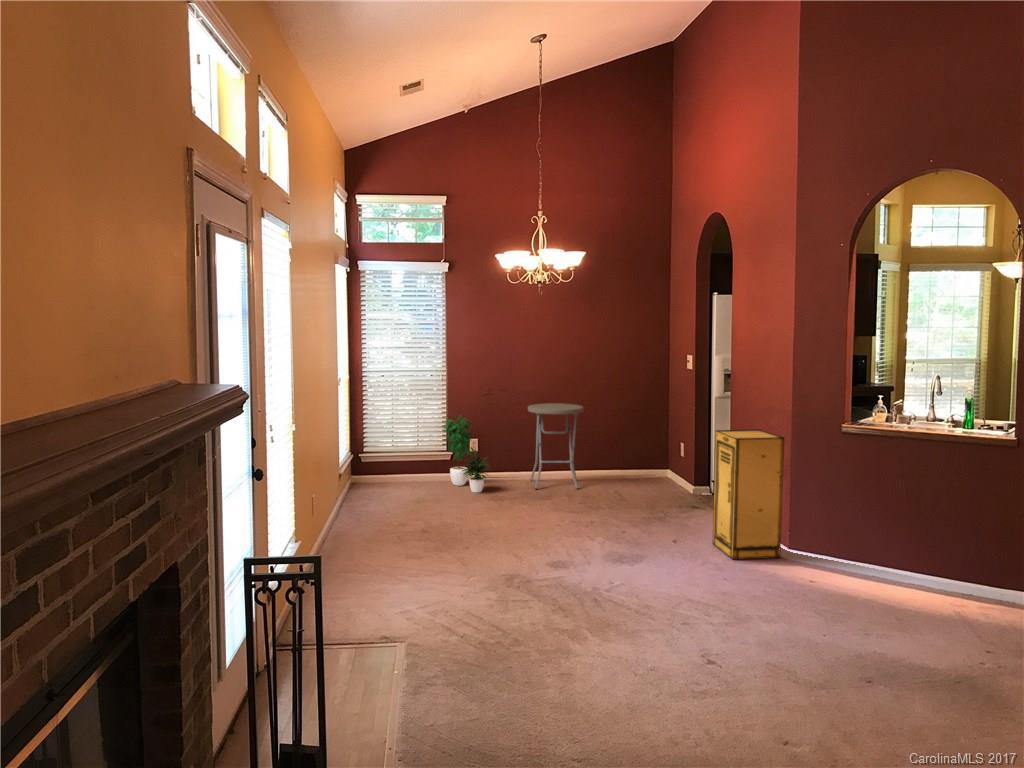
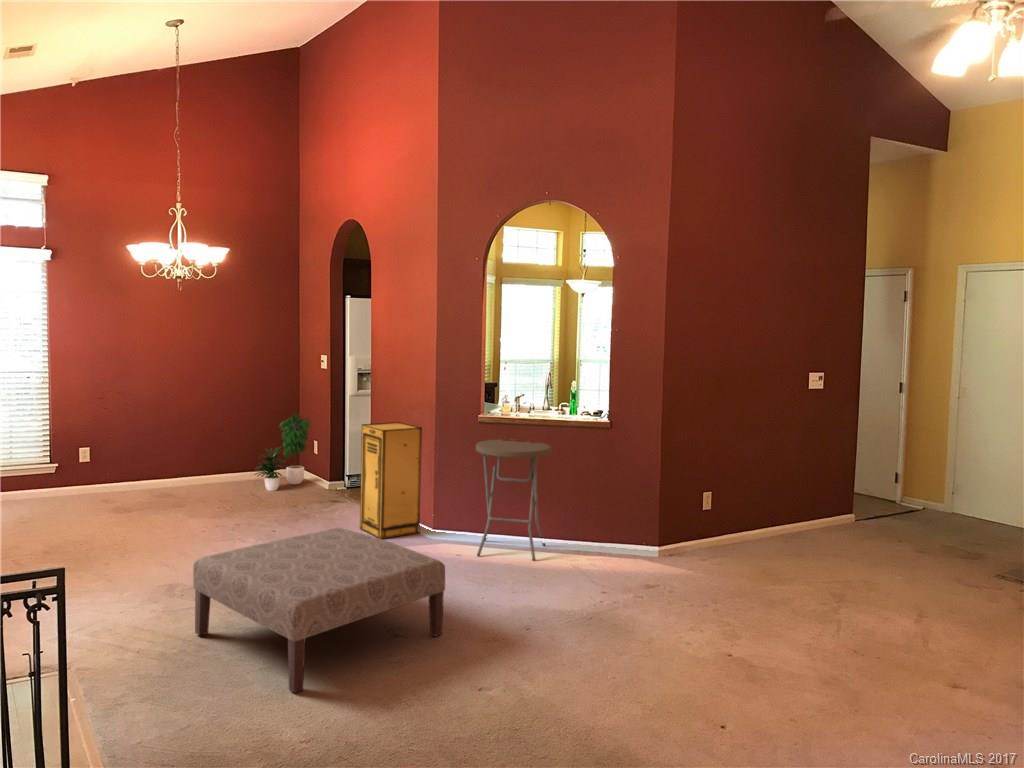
side table: present [528,403,584,489] -> present [476,440,551,560]
potted plant: present [443,417,488,493] -> present [254,413,311,491]
ottoman: none [510,546,782,736] -> present [193,528,445,693]

